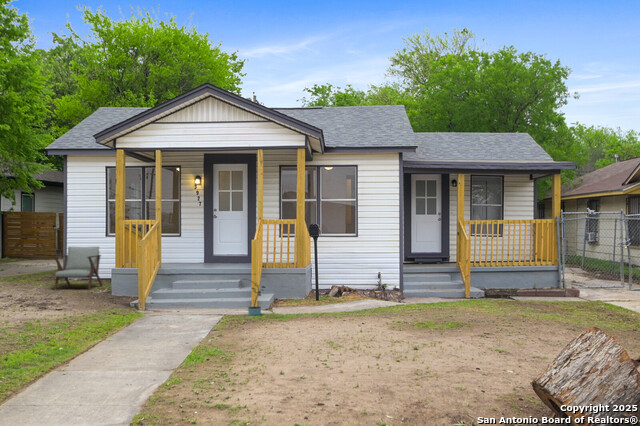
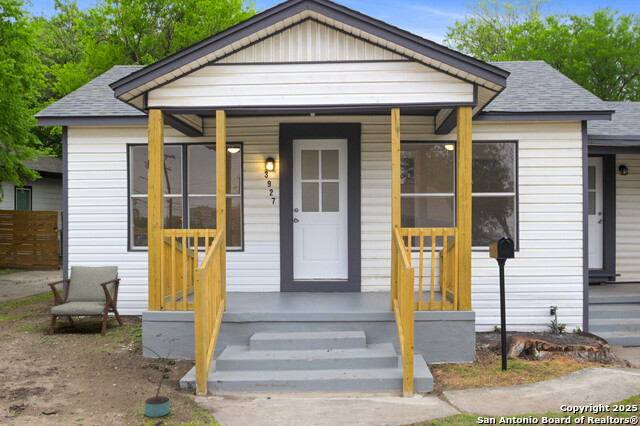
potted plant: present [244,274,265,315] -> present [134,334,175,417]

